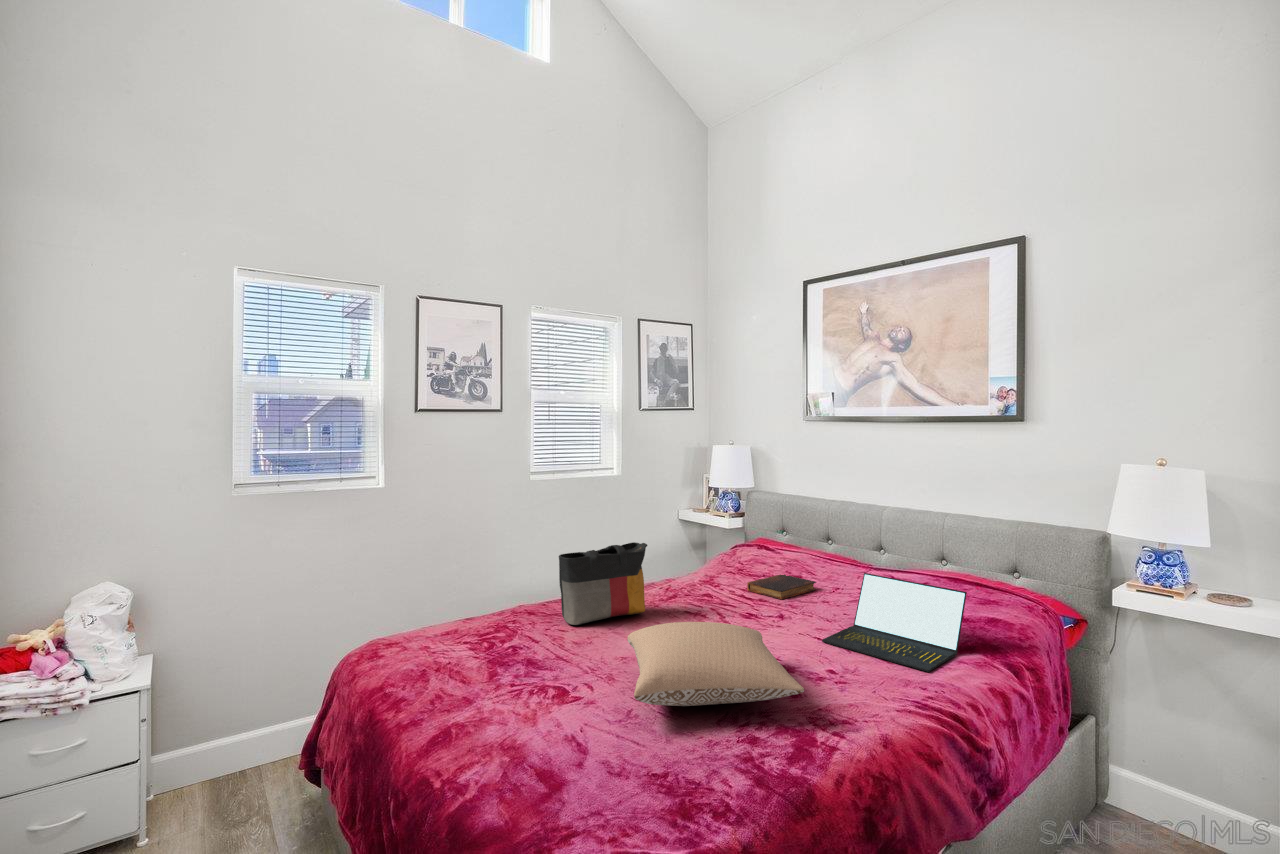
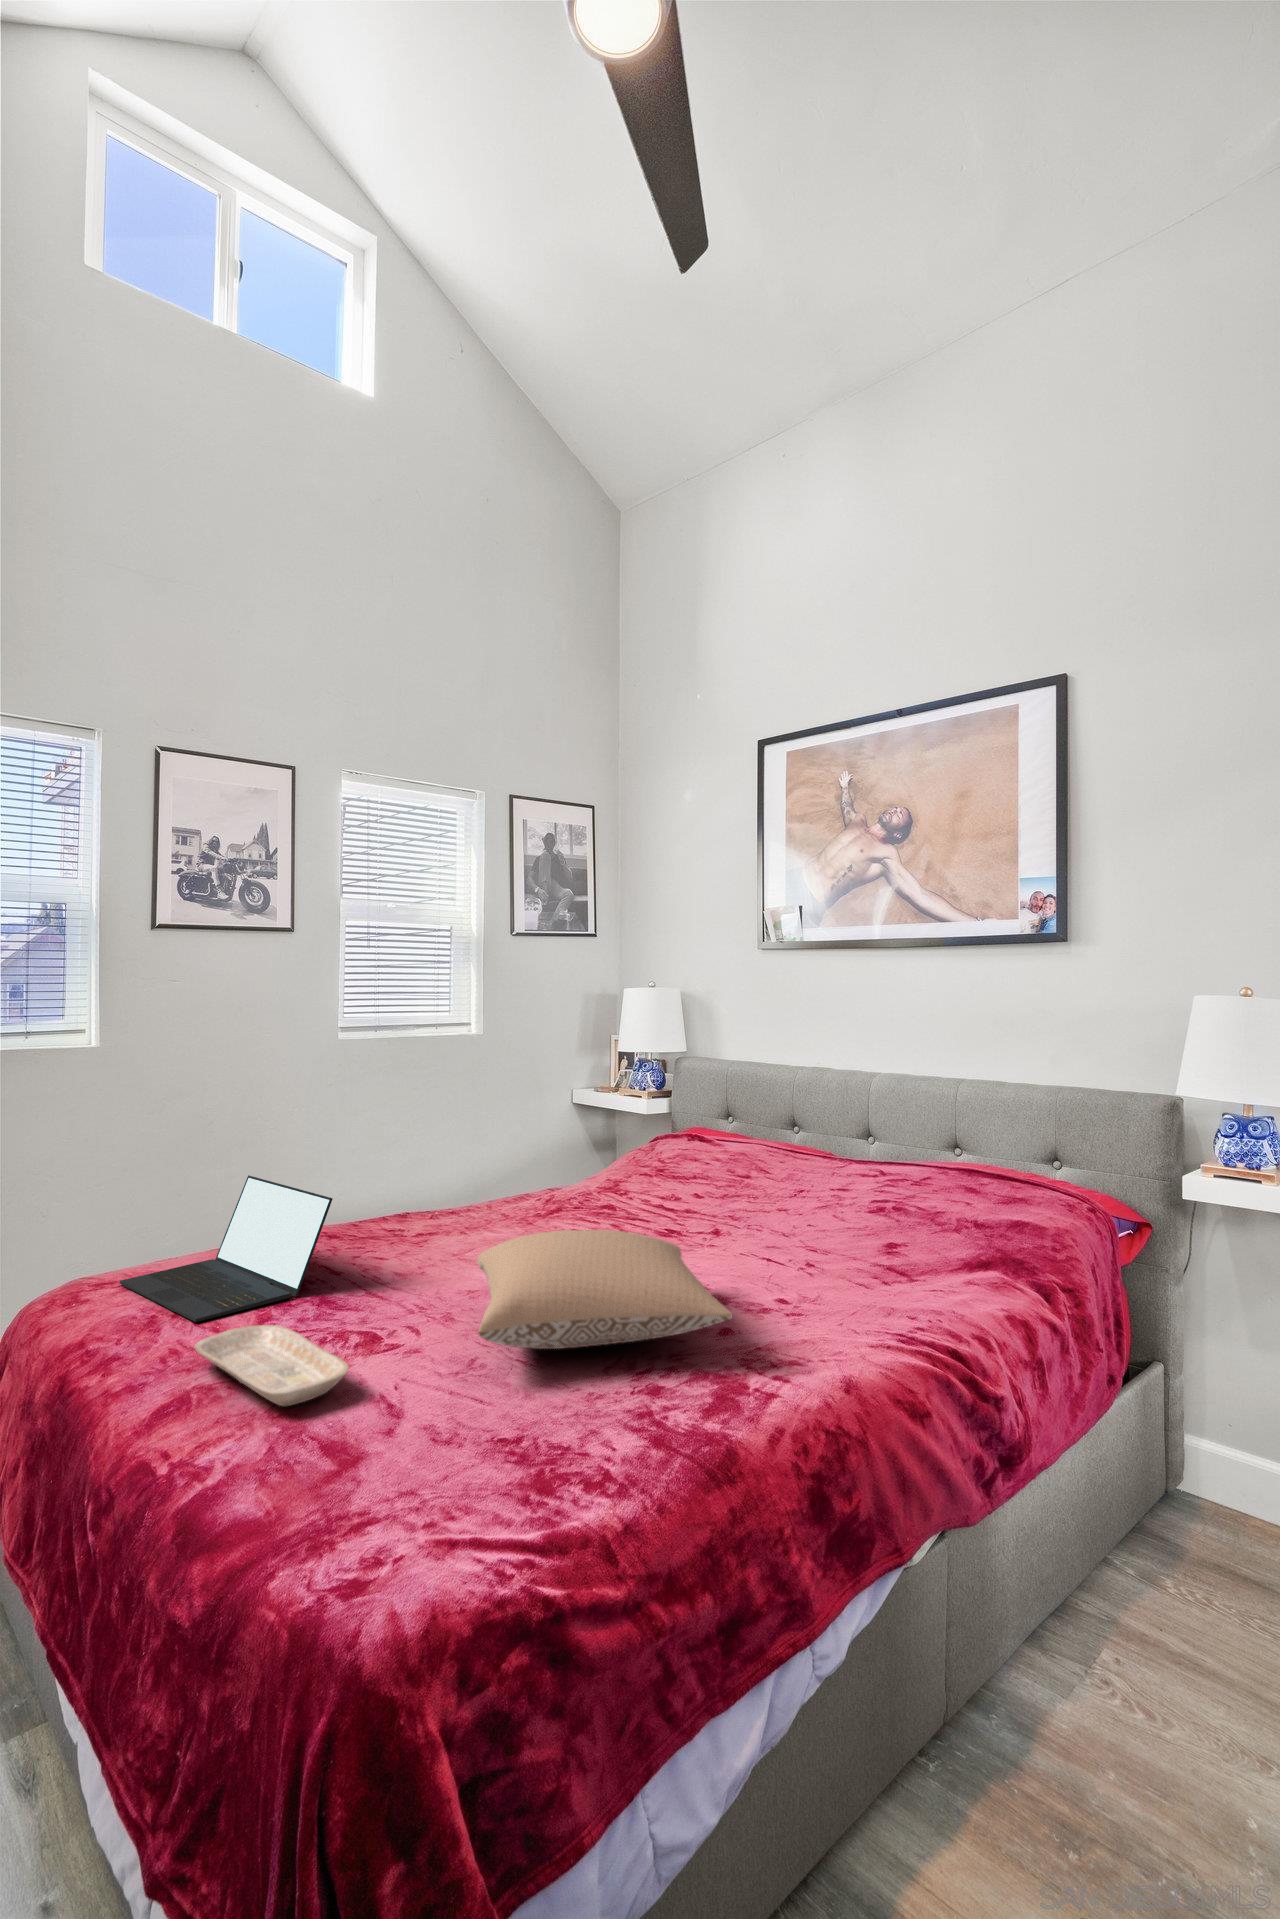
tote bag: present [559,542,647,625] -> none [375,1125,516,1252]
laptop: present [822,573,967,672] -> present [120,1175,333,1322]
book: present [747,574,816,599] -> none [673,1176,776,1211]
tray: none [453,680,551,741] -> present [195,1325,349,1406]

